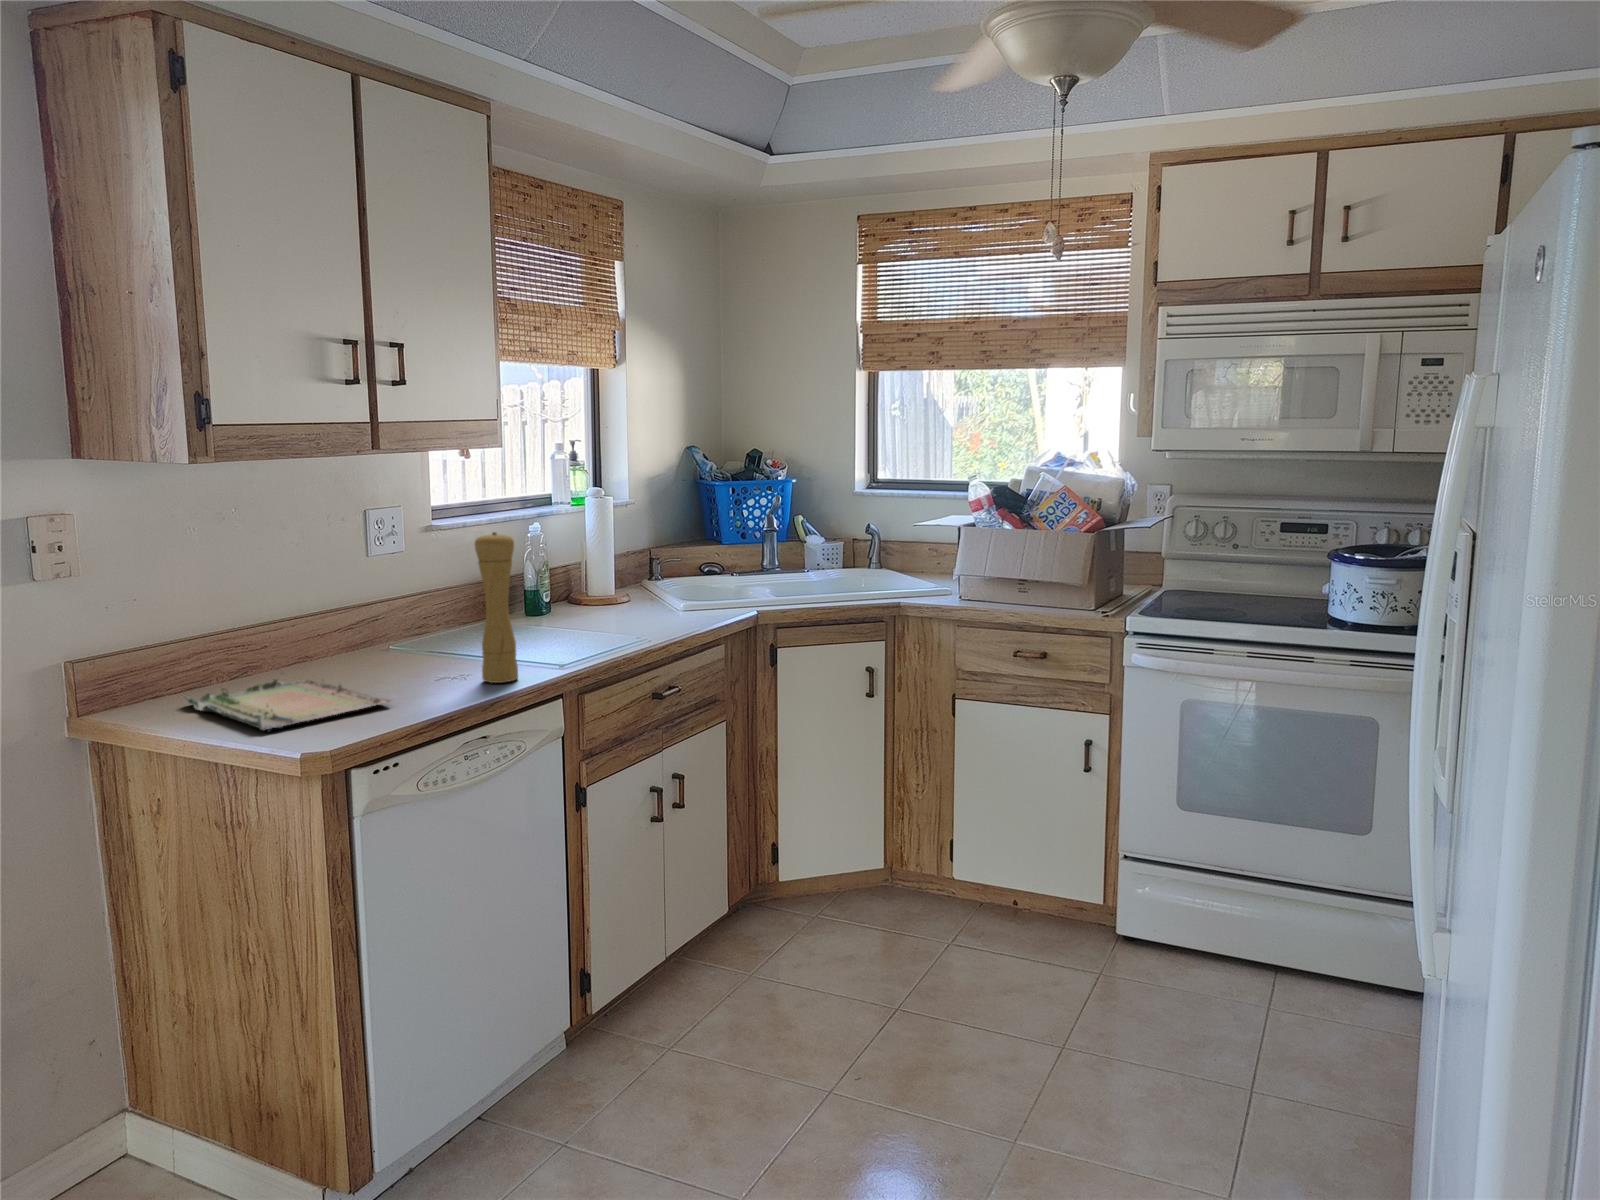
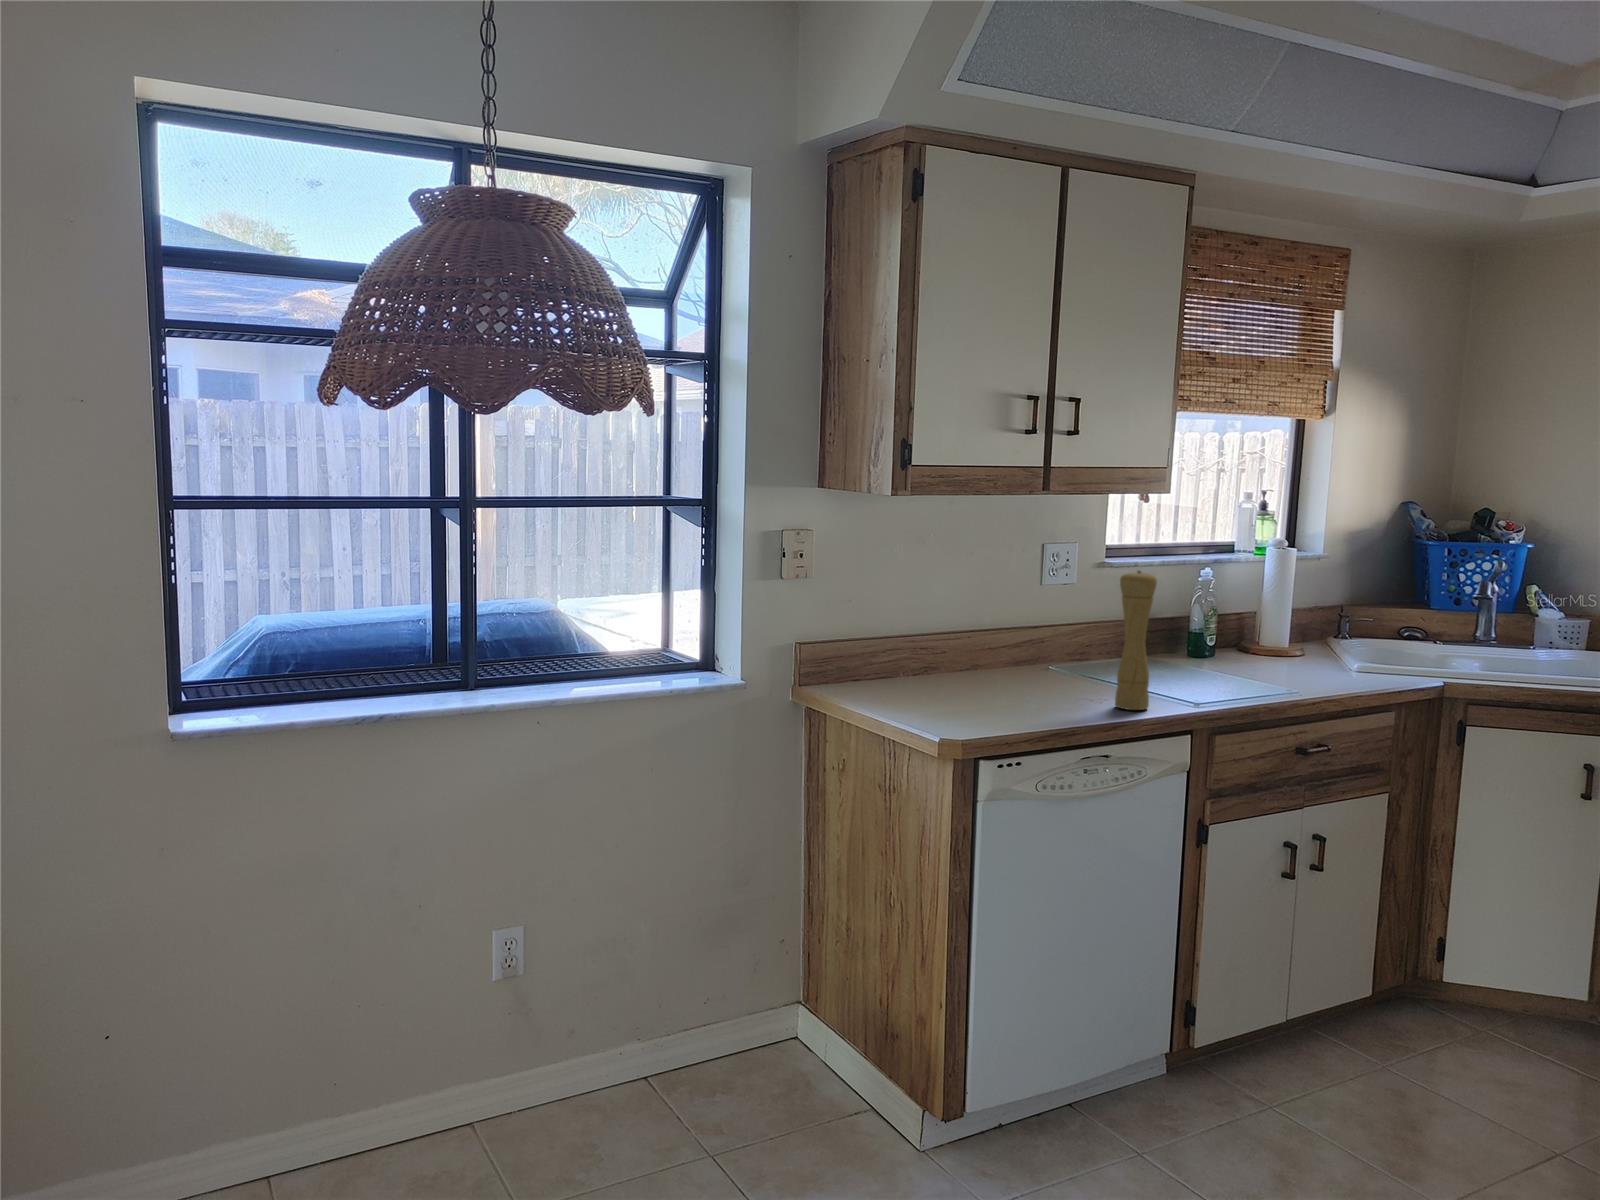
tray: present [185,672,391,731] -> none [875,671,1028,717]

